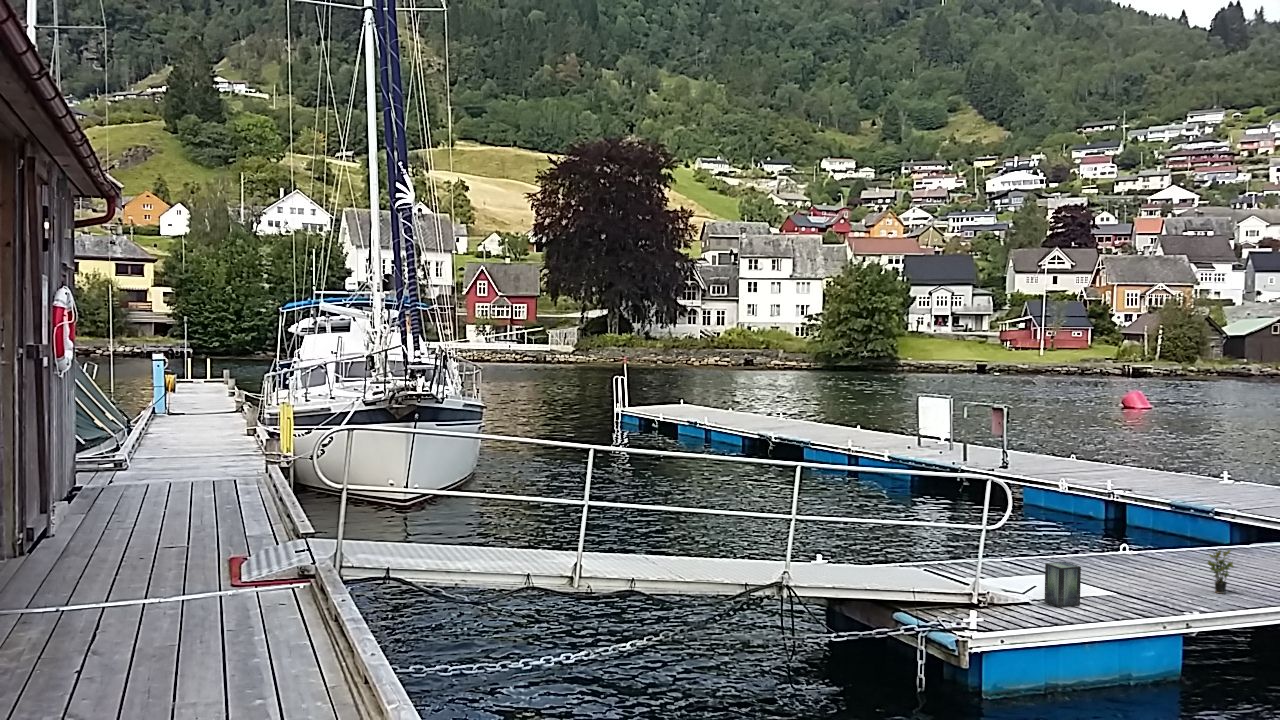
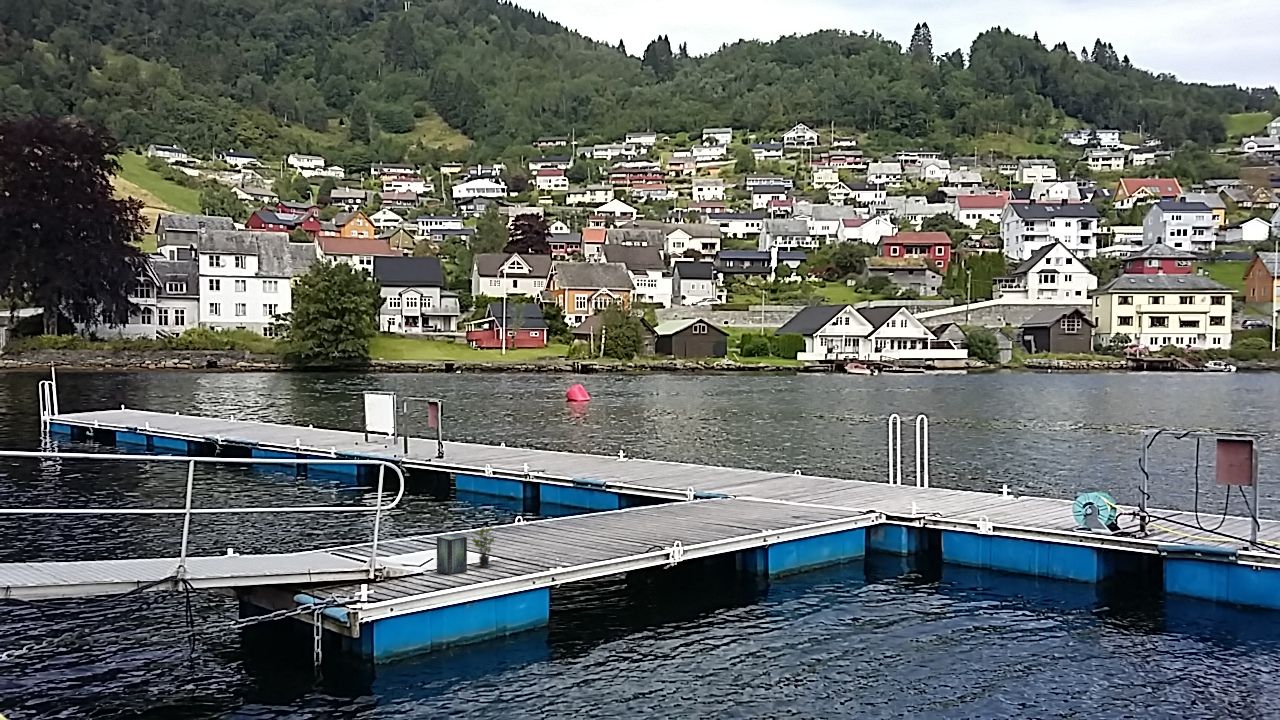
potted plant: present [1208,550,1233,594] -> present [473,527,494,567]

